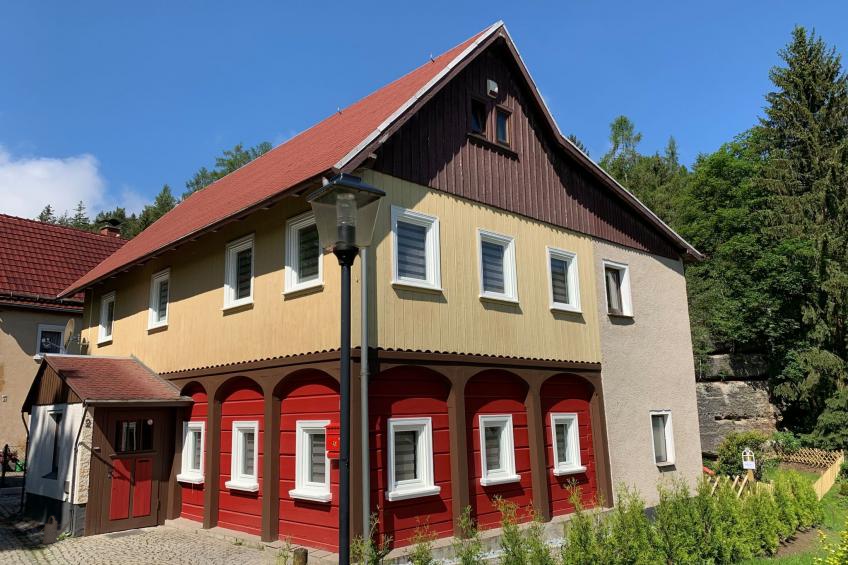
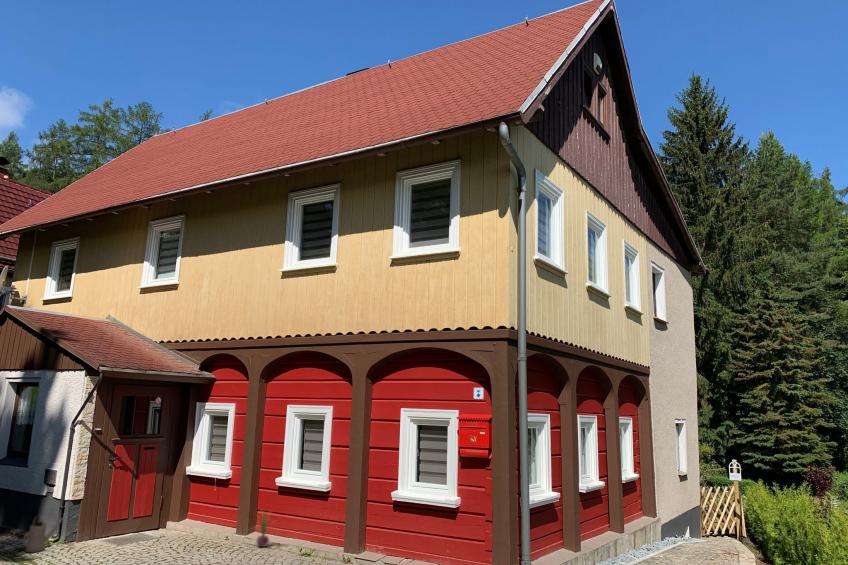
decorative plant: none [197,509,227,538] -> present [257,513,269,547]

